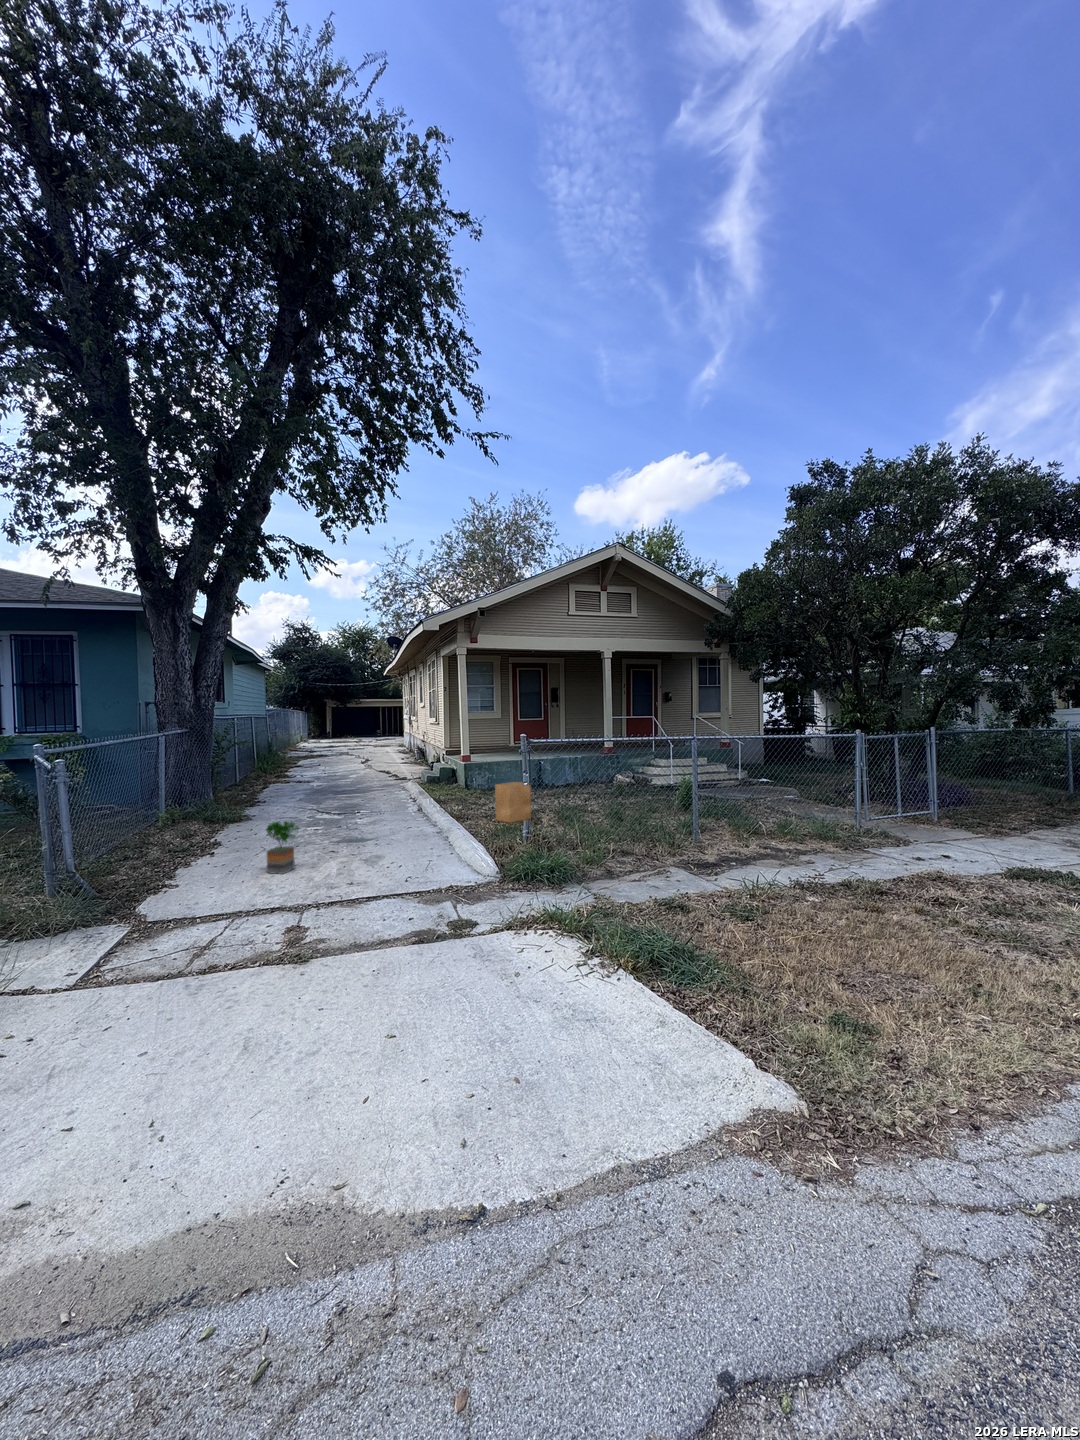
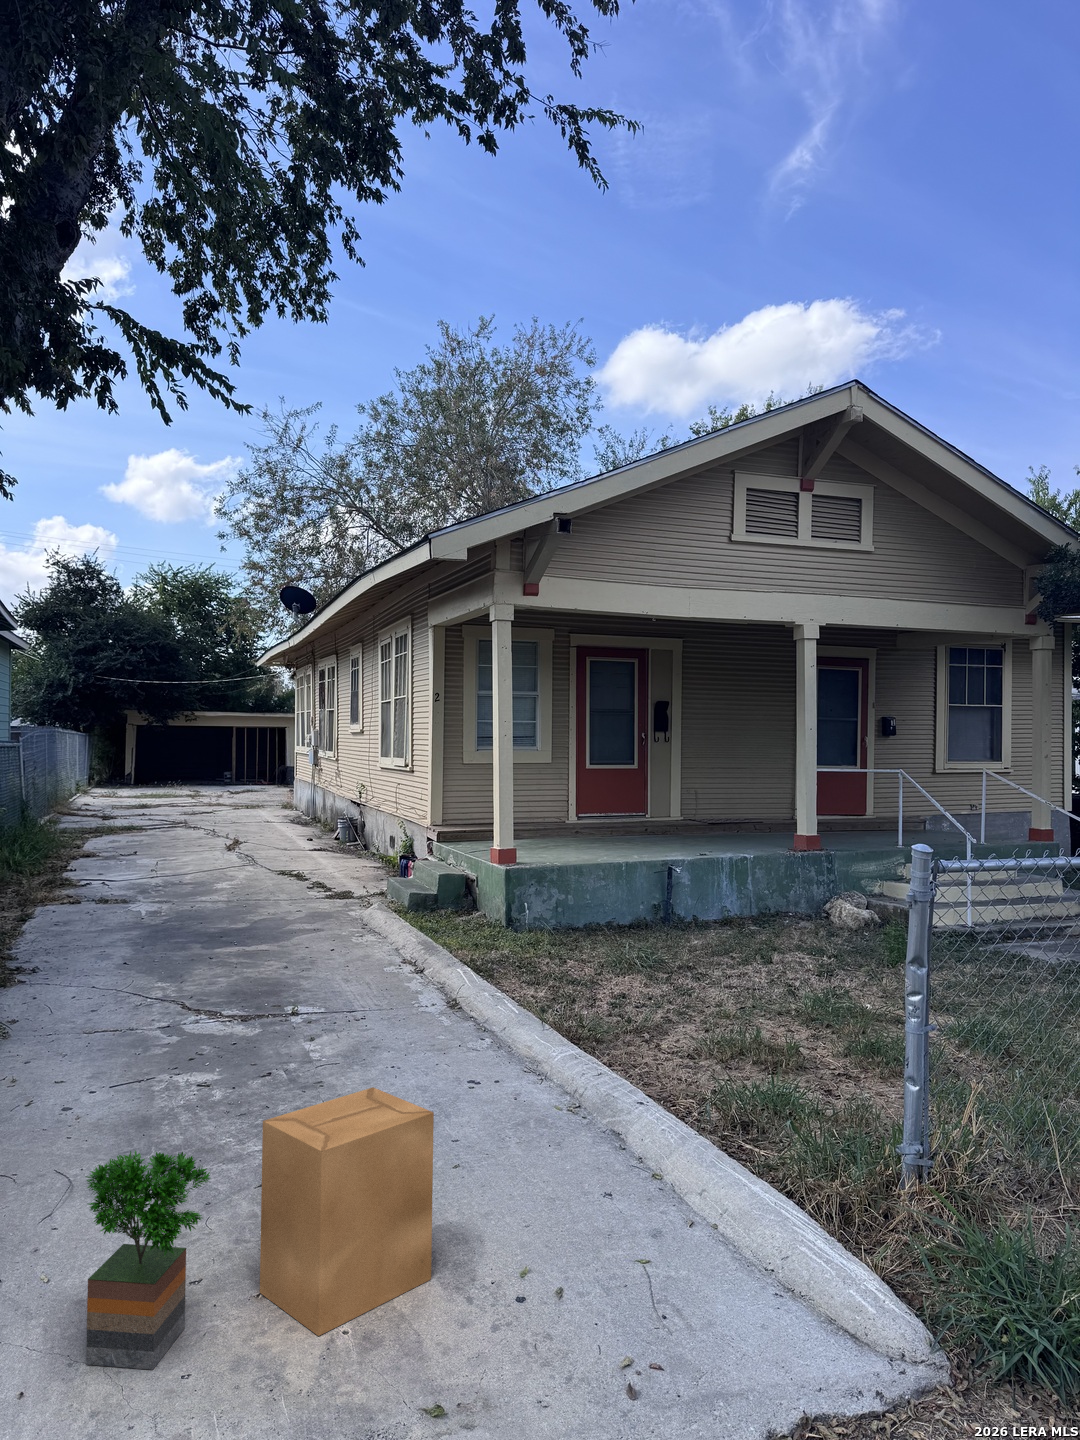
cardboard box: present [495,782,531,822] -> present [260,1087,434,1336]

